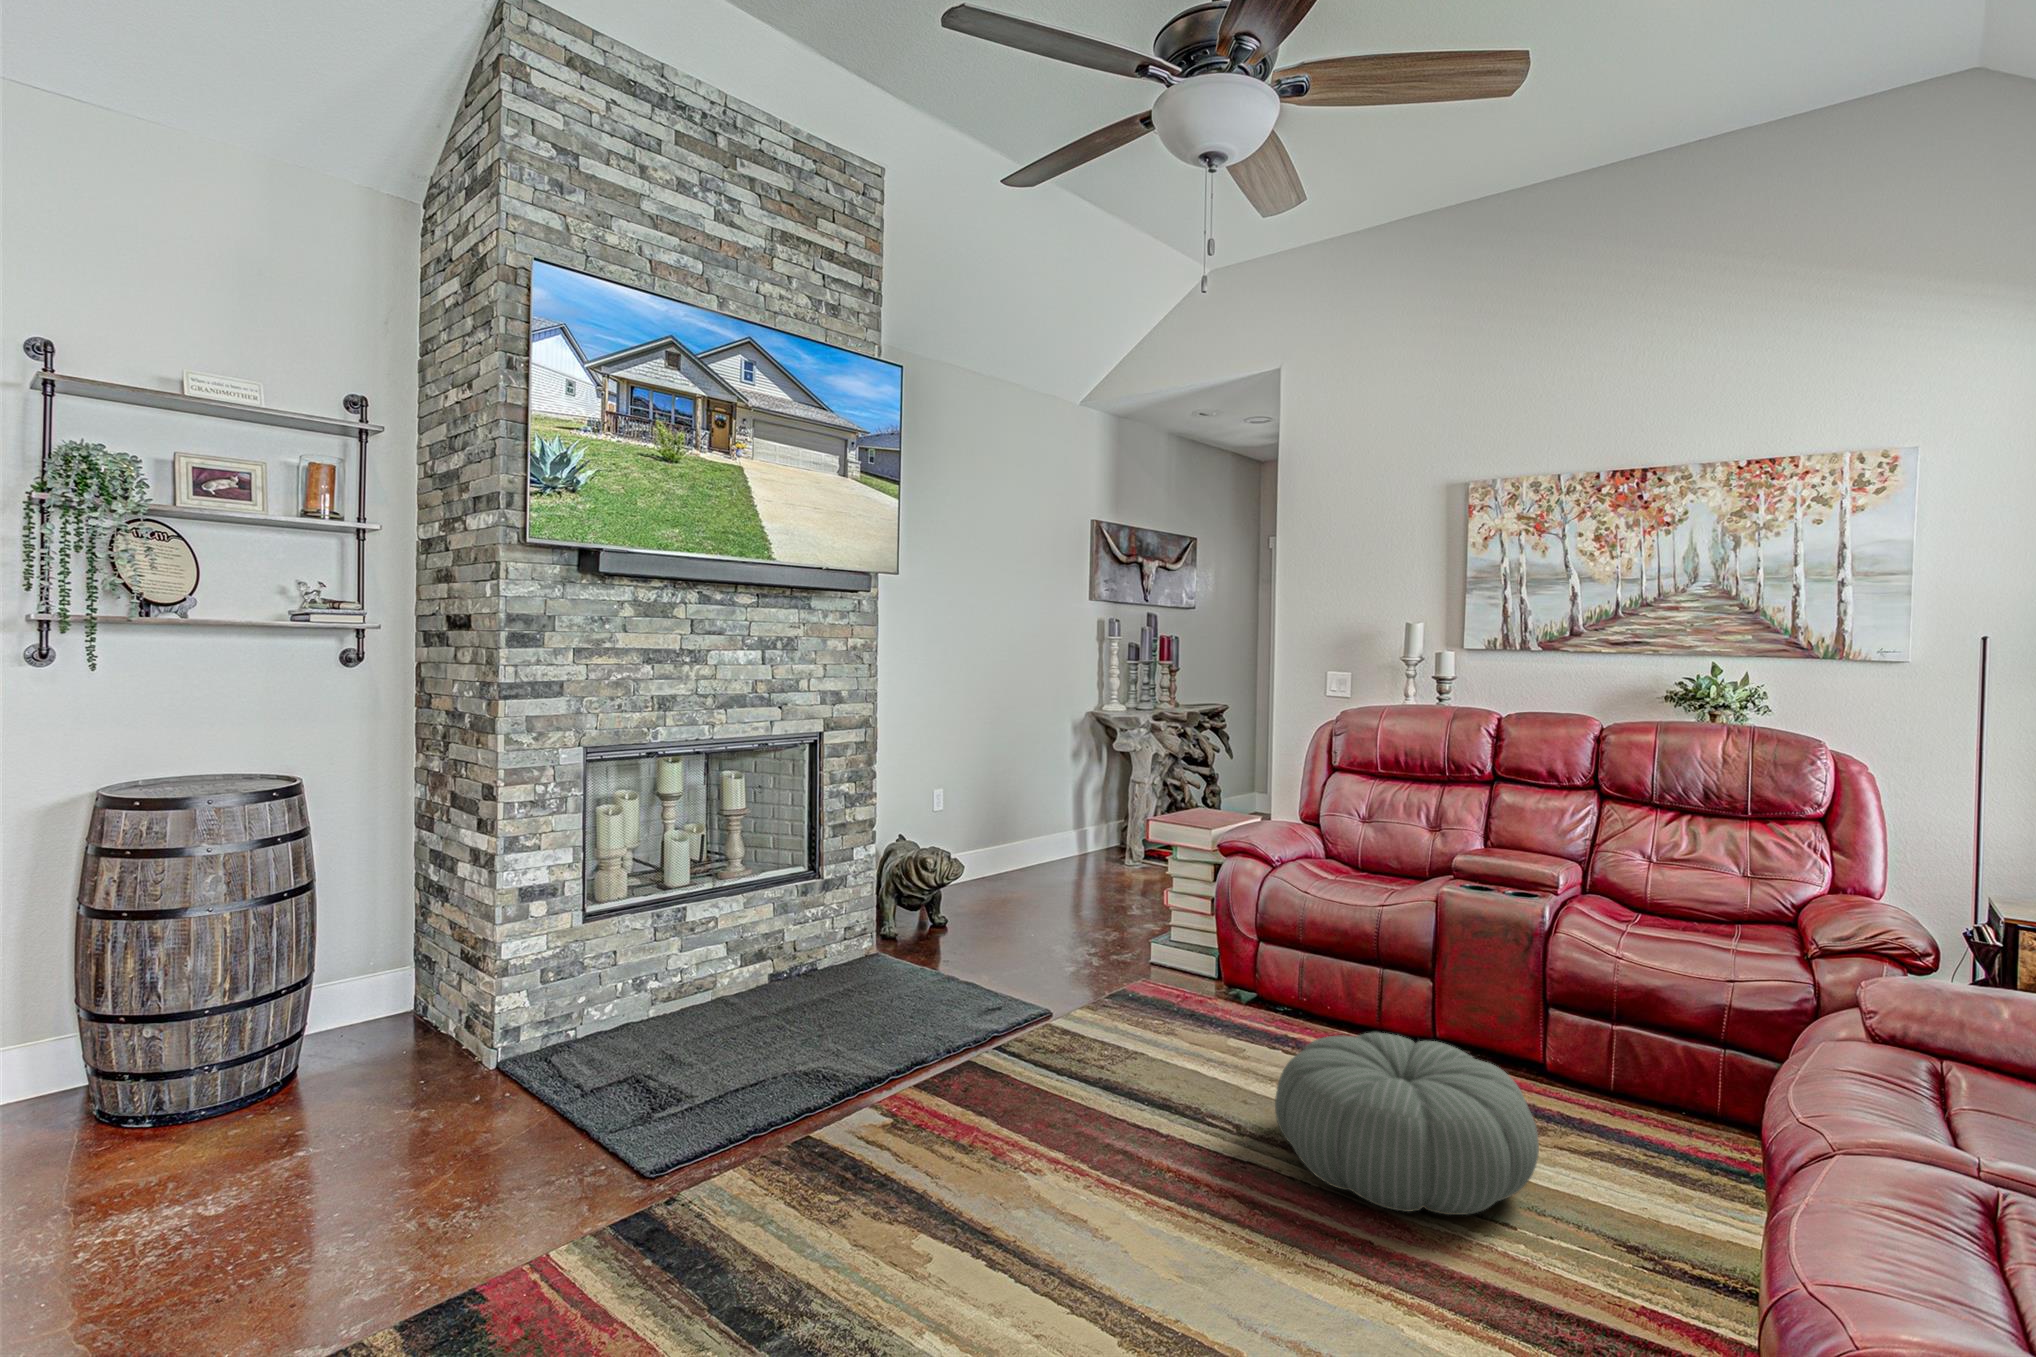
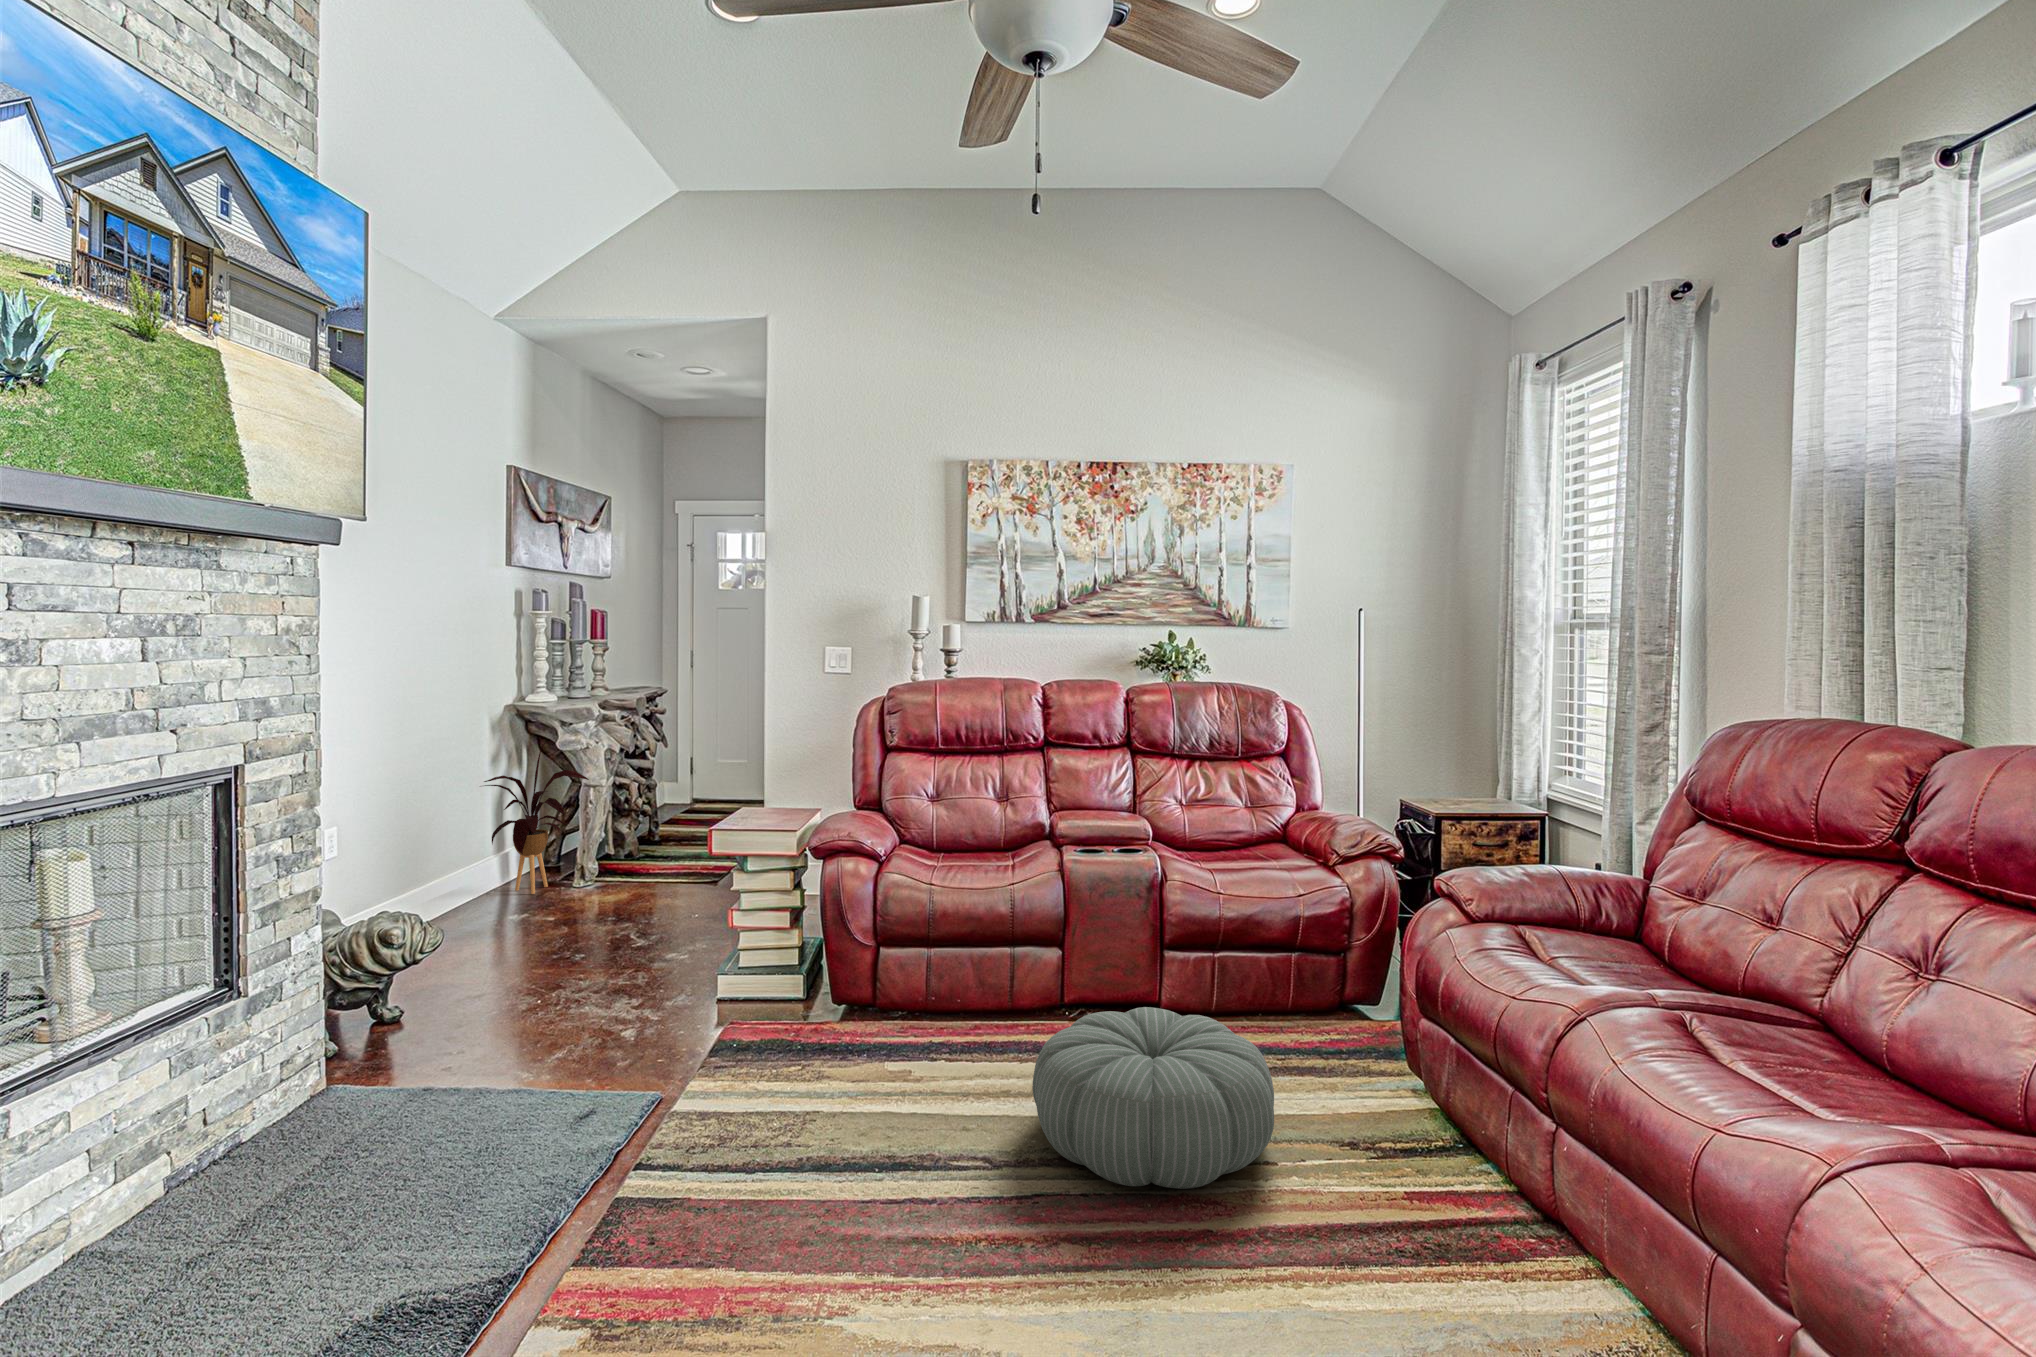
house plant: none [1053,744,1130,867] -> present [484,741,589,894]

